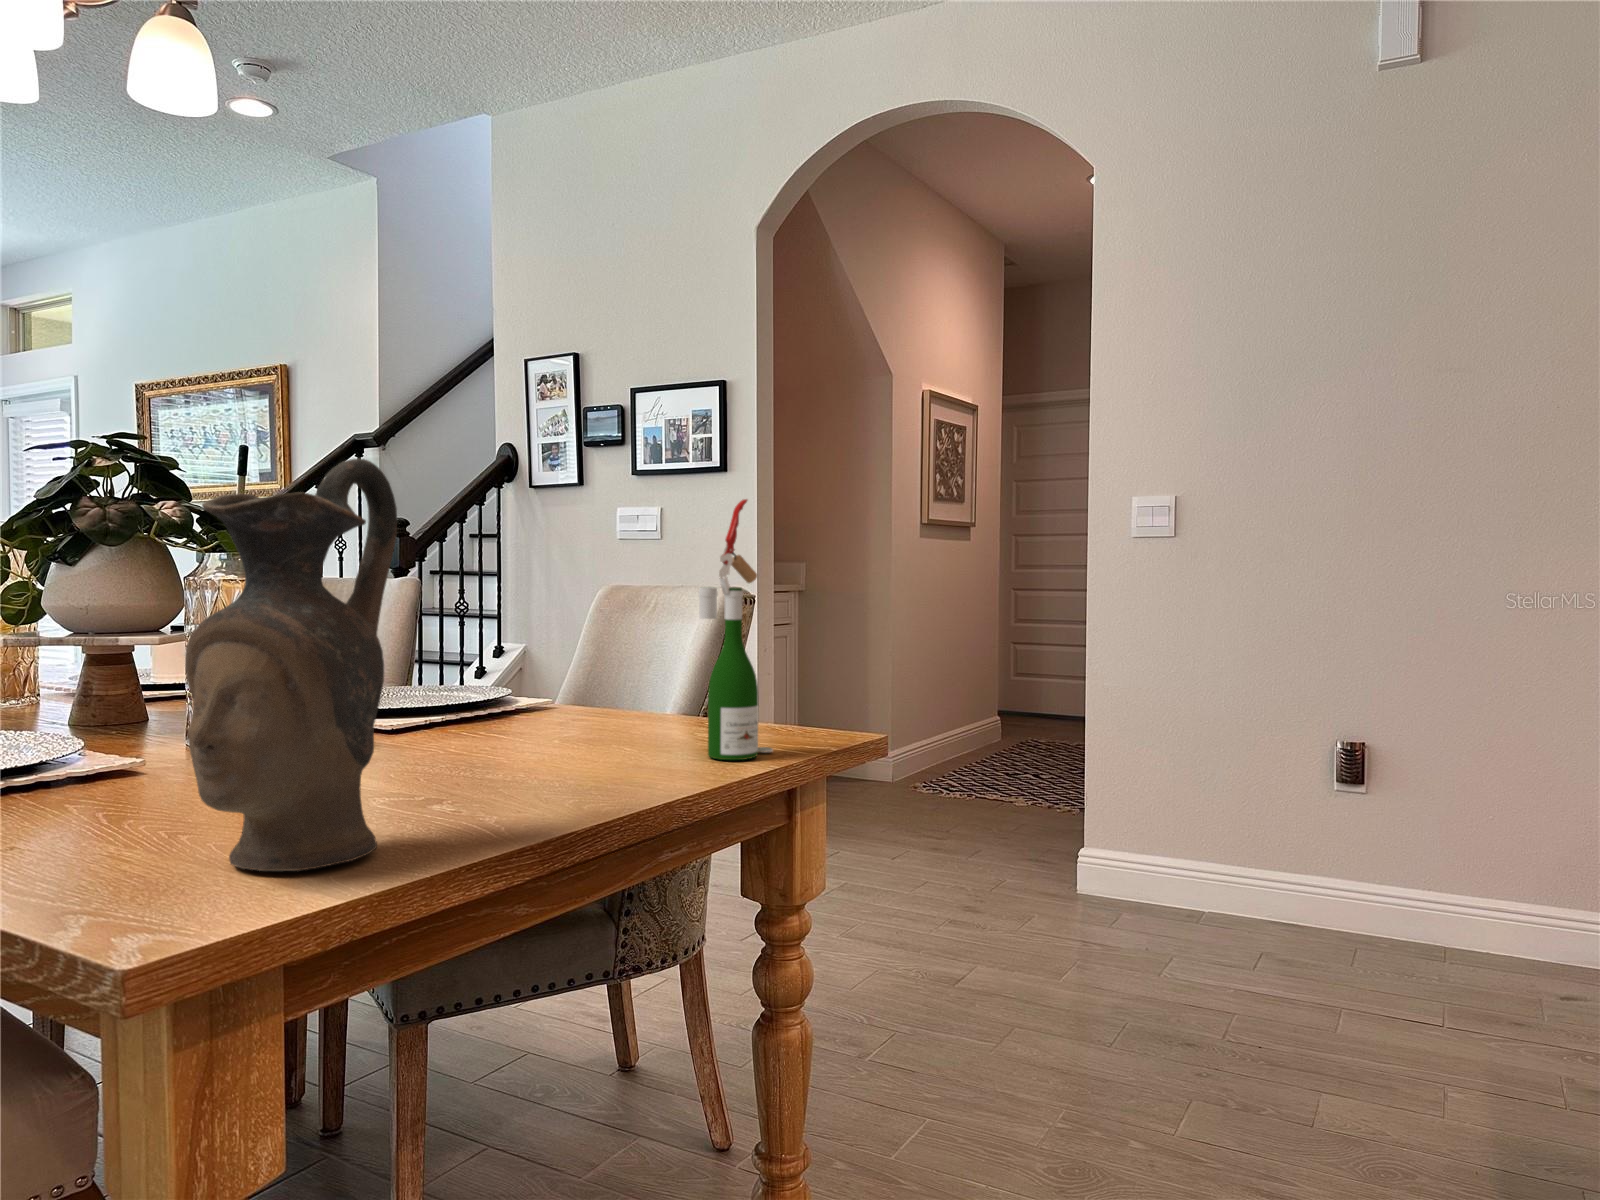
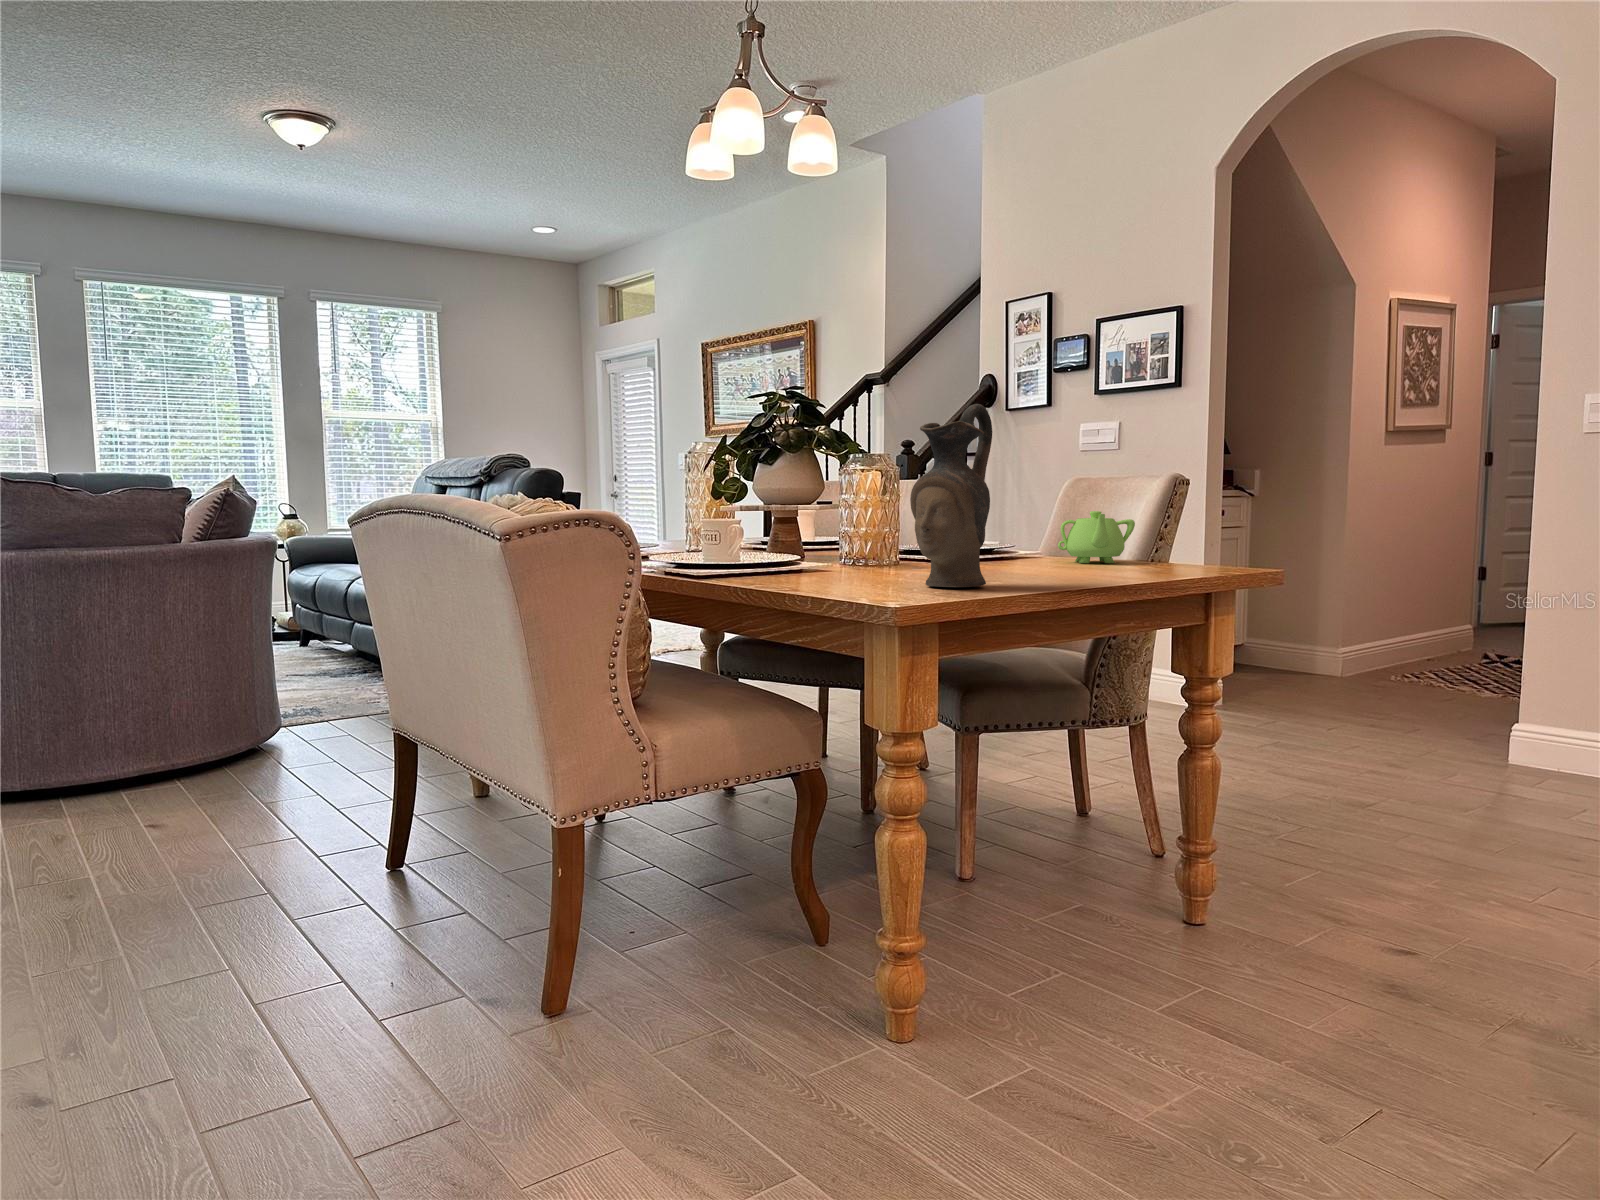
wine bottle: present [699,499,773,760] -> none [1146,414,1192,573]
teapot: none [563,646,682,731] -> present [1058,511,1135,563]

